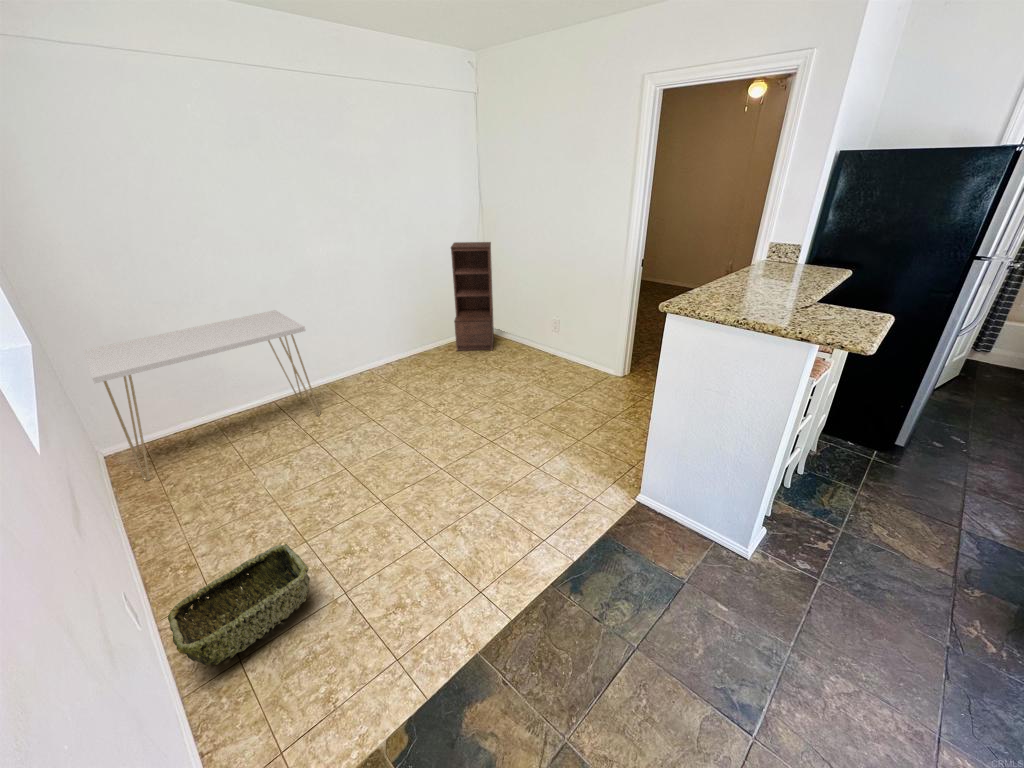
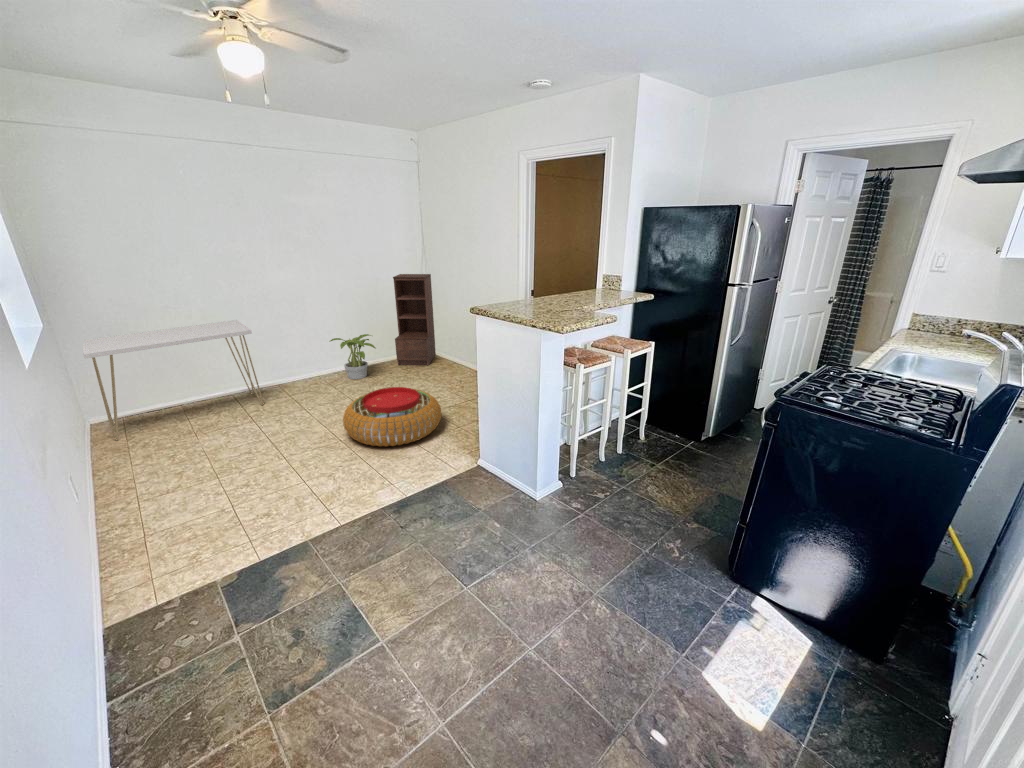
potted plant: none [385,319,440,373] -> present [329,334,375,379]
pouf: none [440,393,559,476] -> present [343,387,441,447]
woven basket: present [168,544,310,665] -> none [100,469,204,535]

